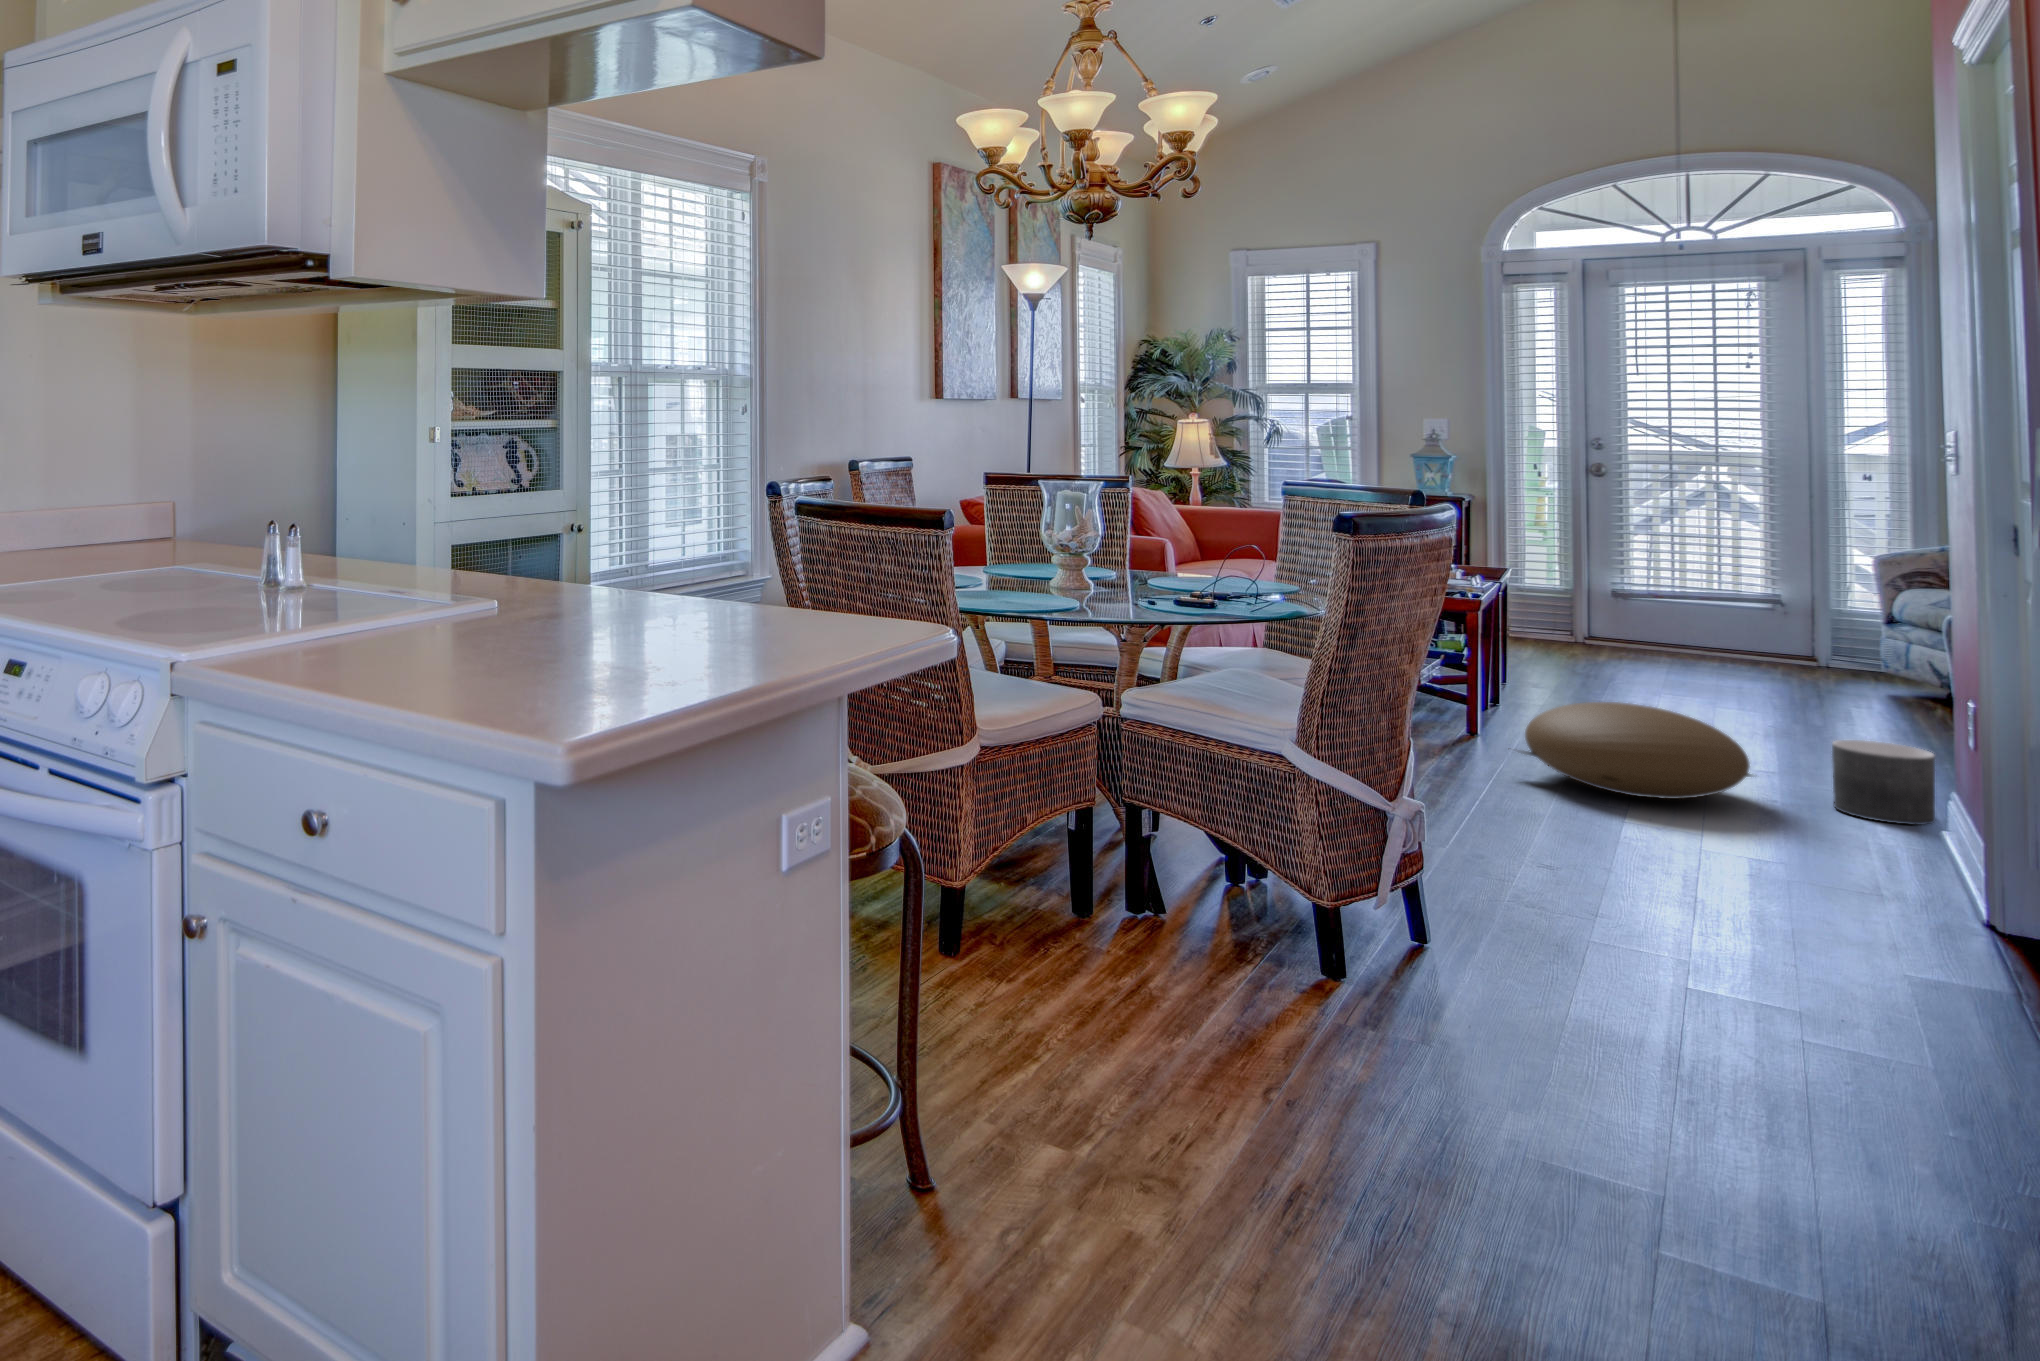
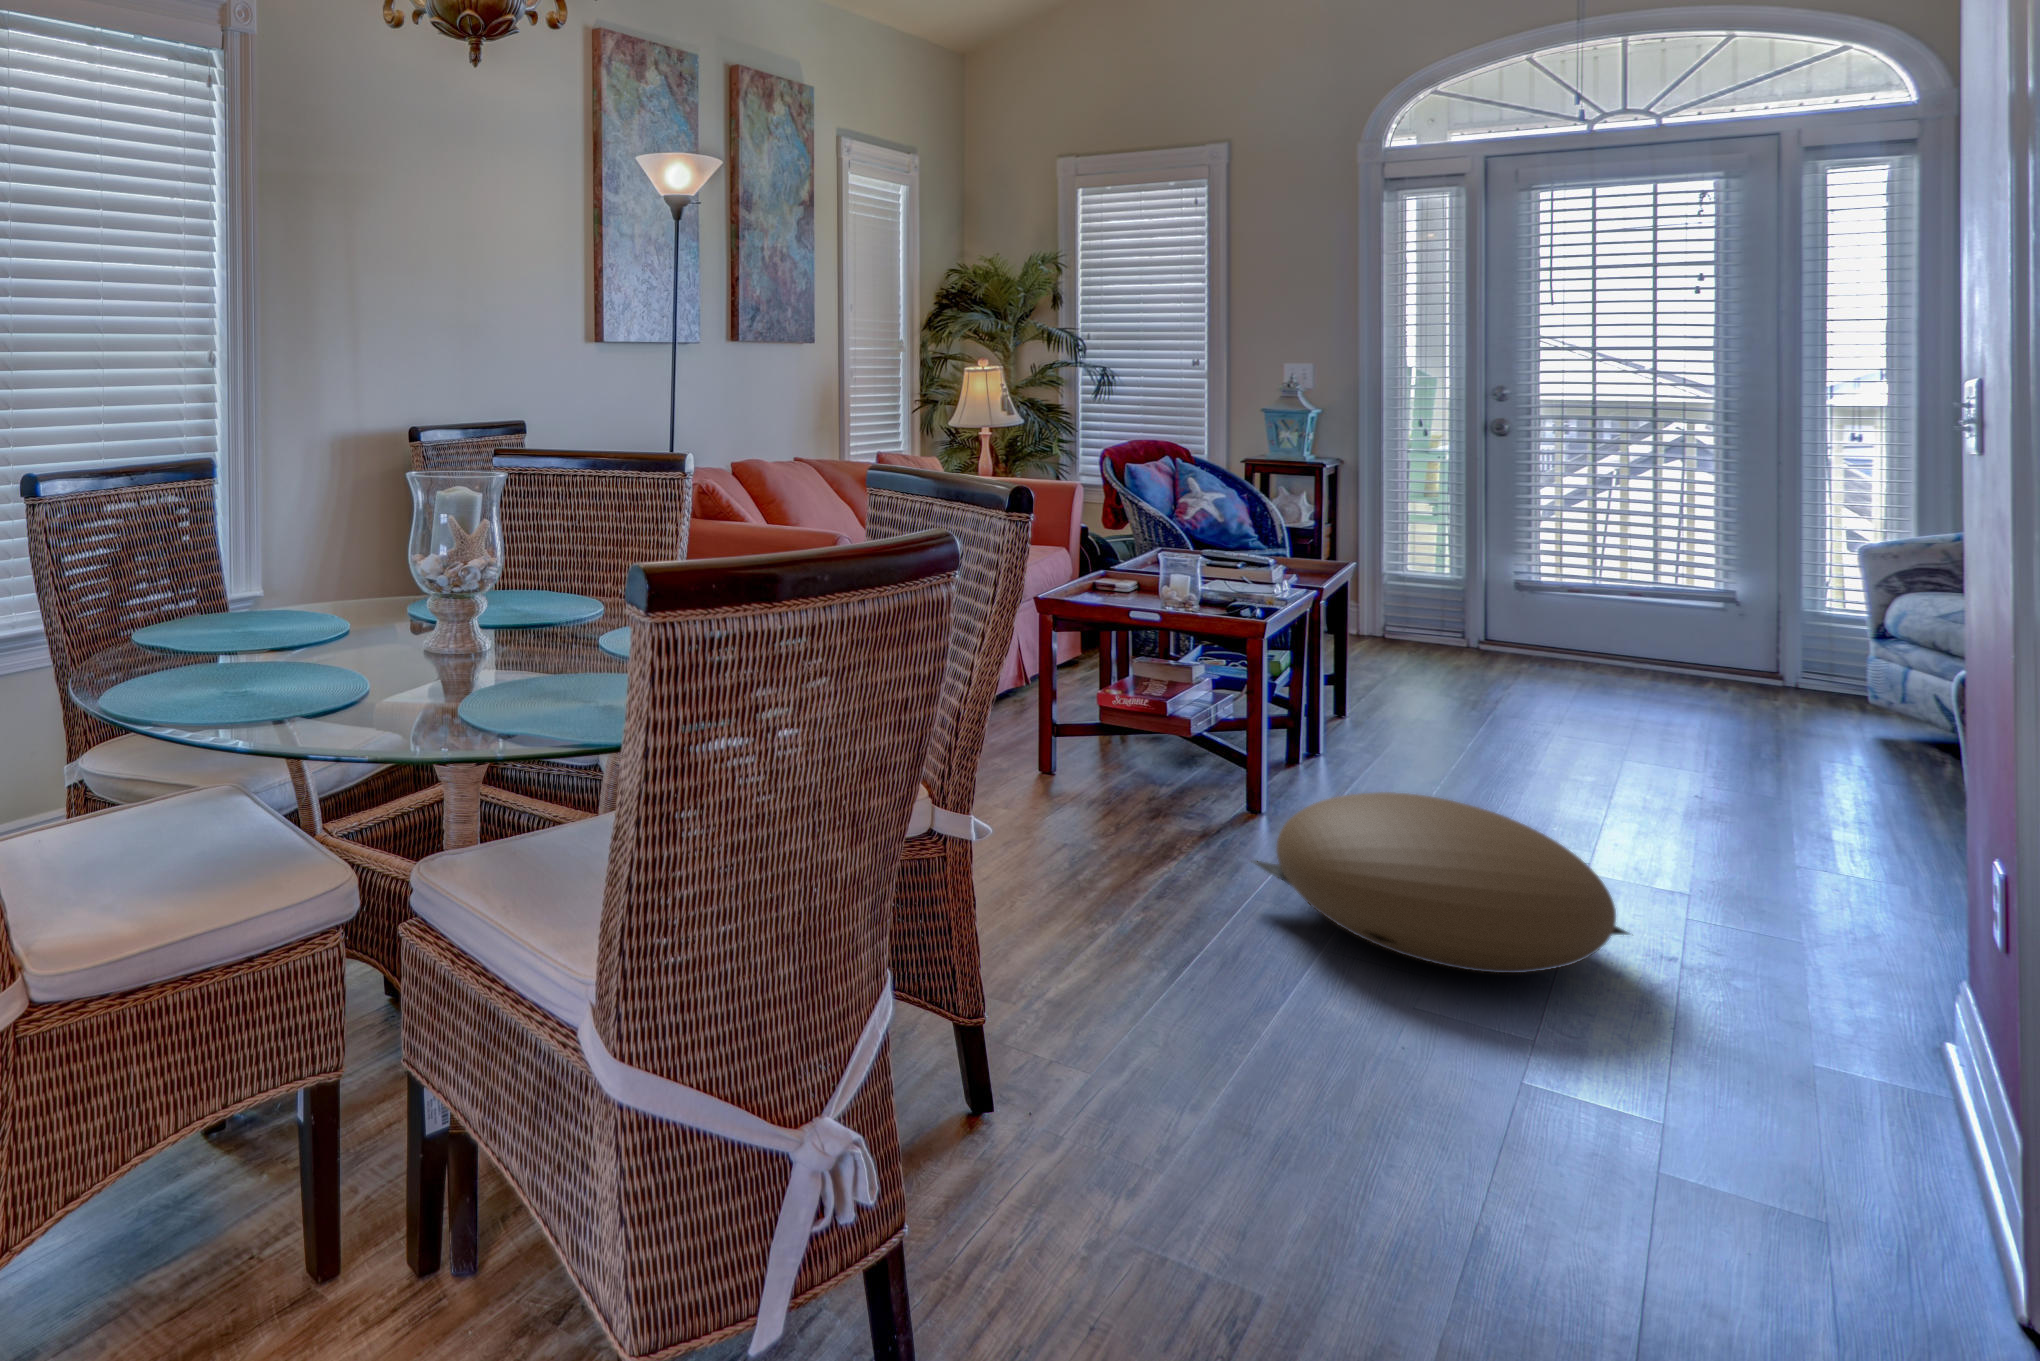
planter: present [1832,740,1935,825] -> none [1758,877,1934,1041]

